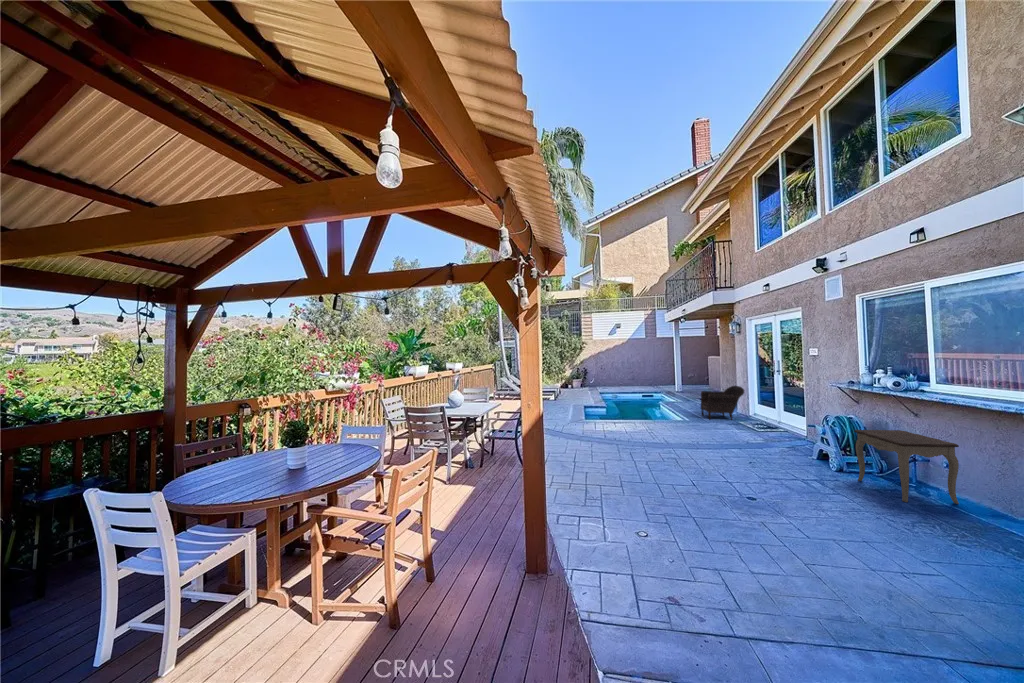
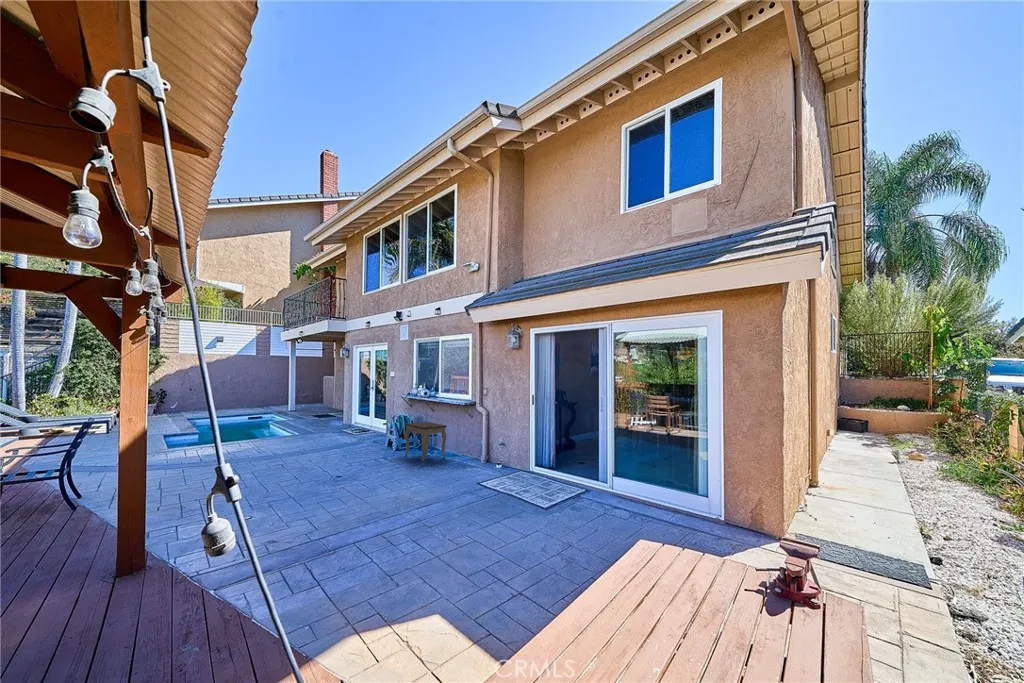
armchair: present [701,386,744,420] -> none [311,401,348,432]

